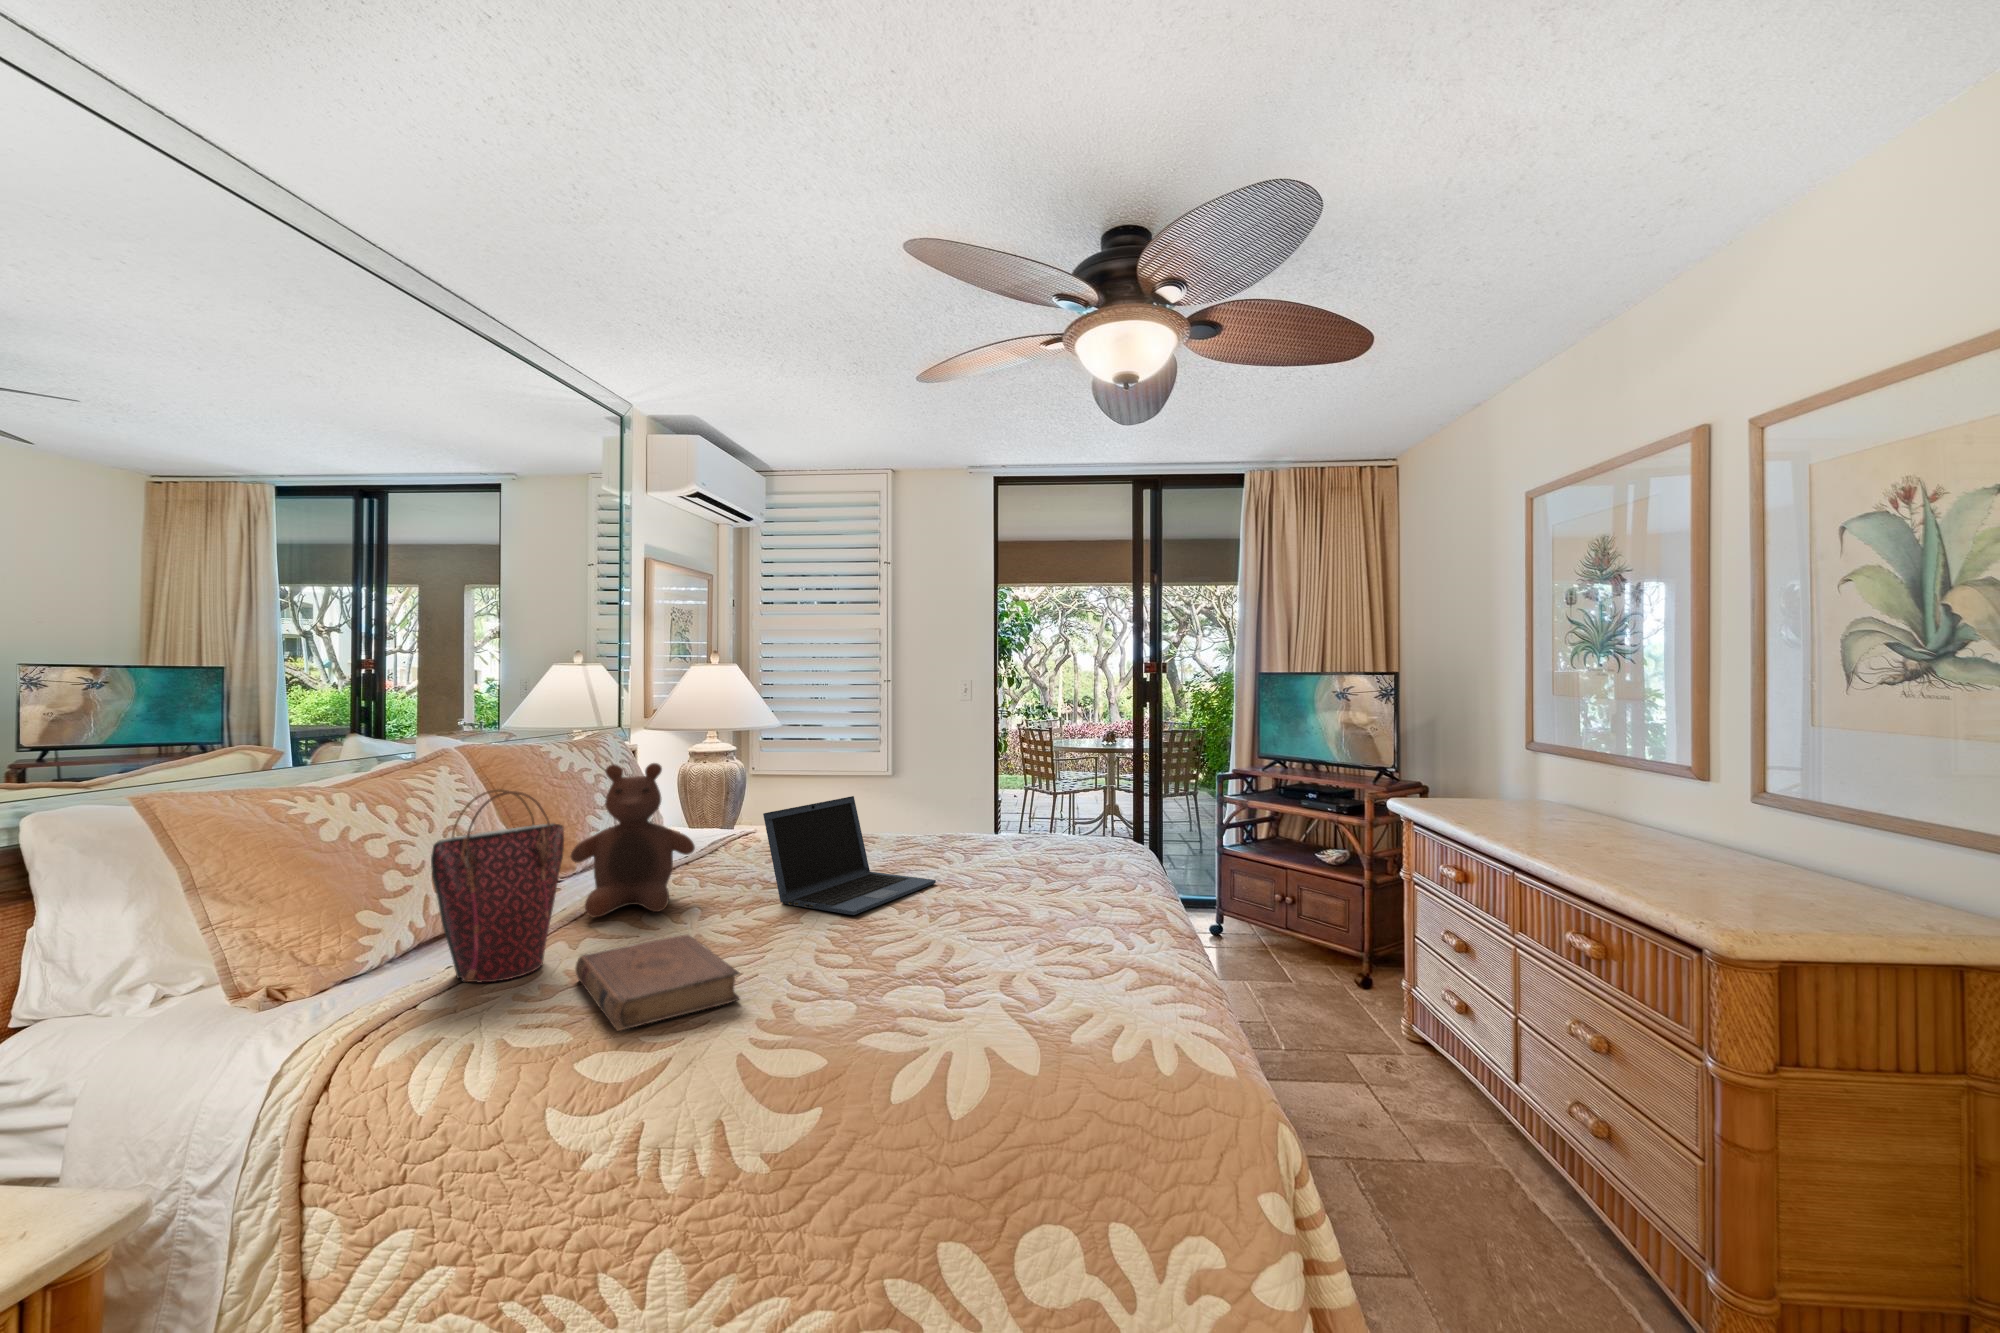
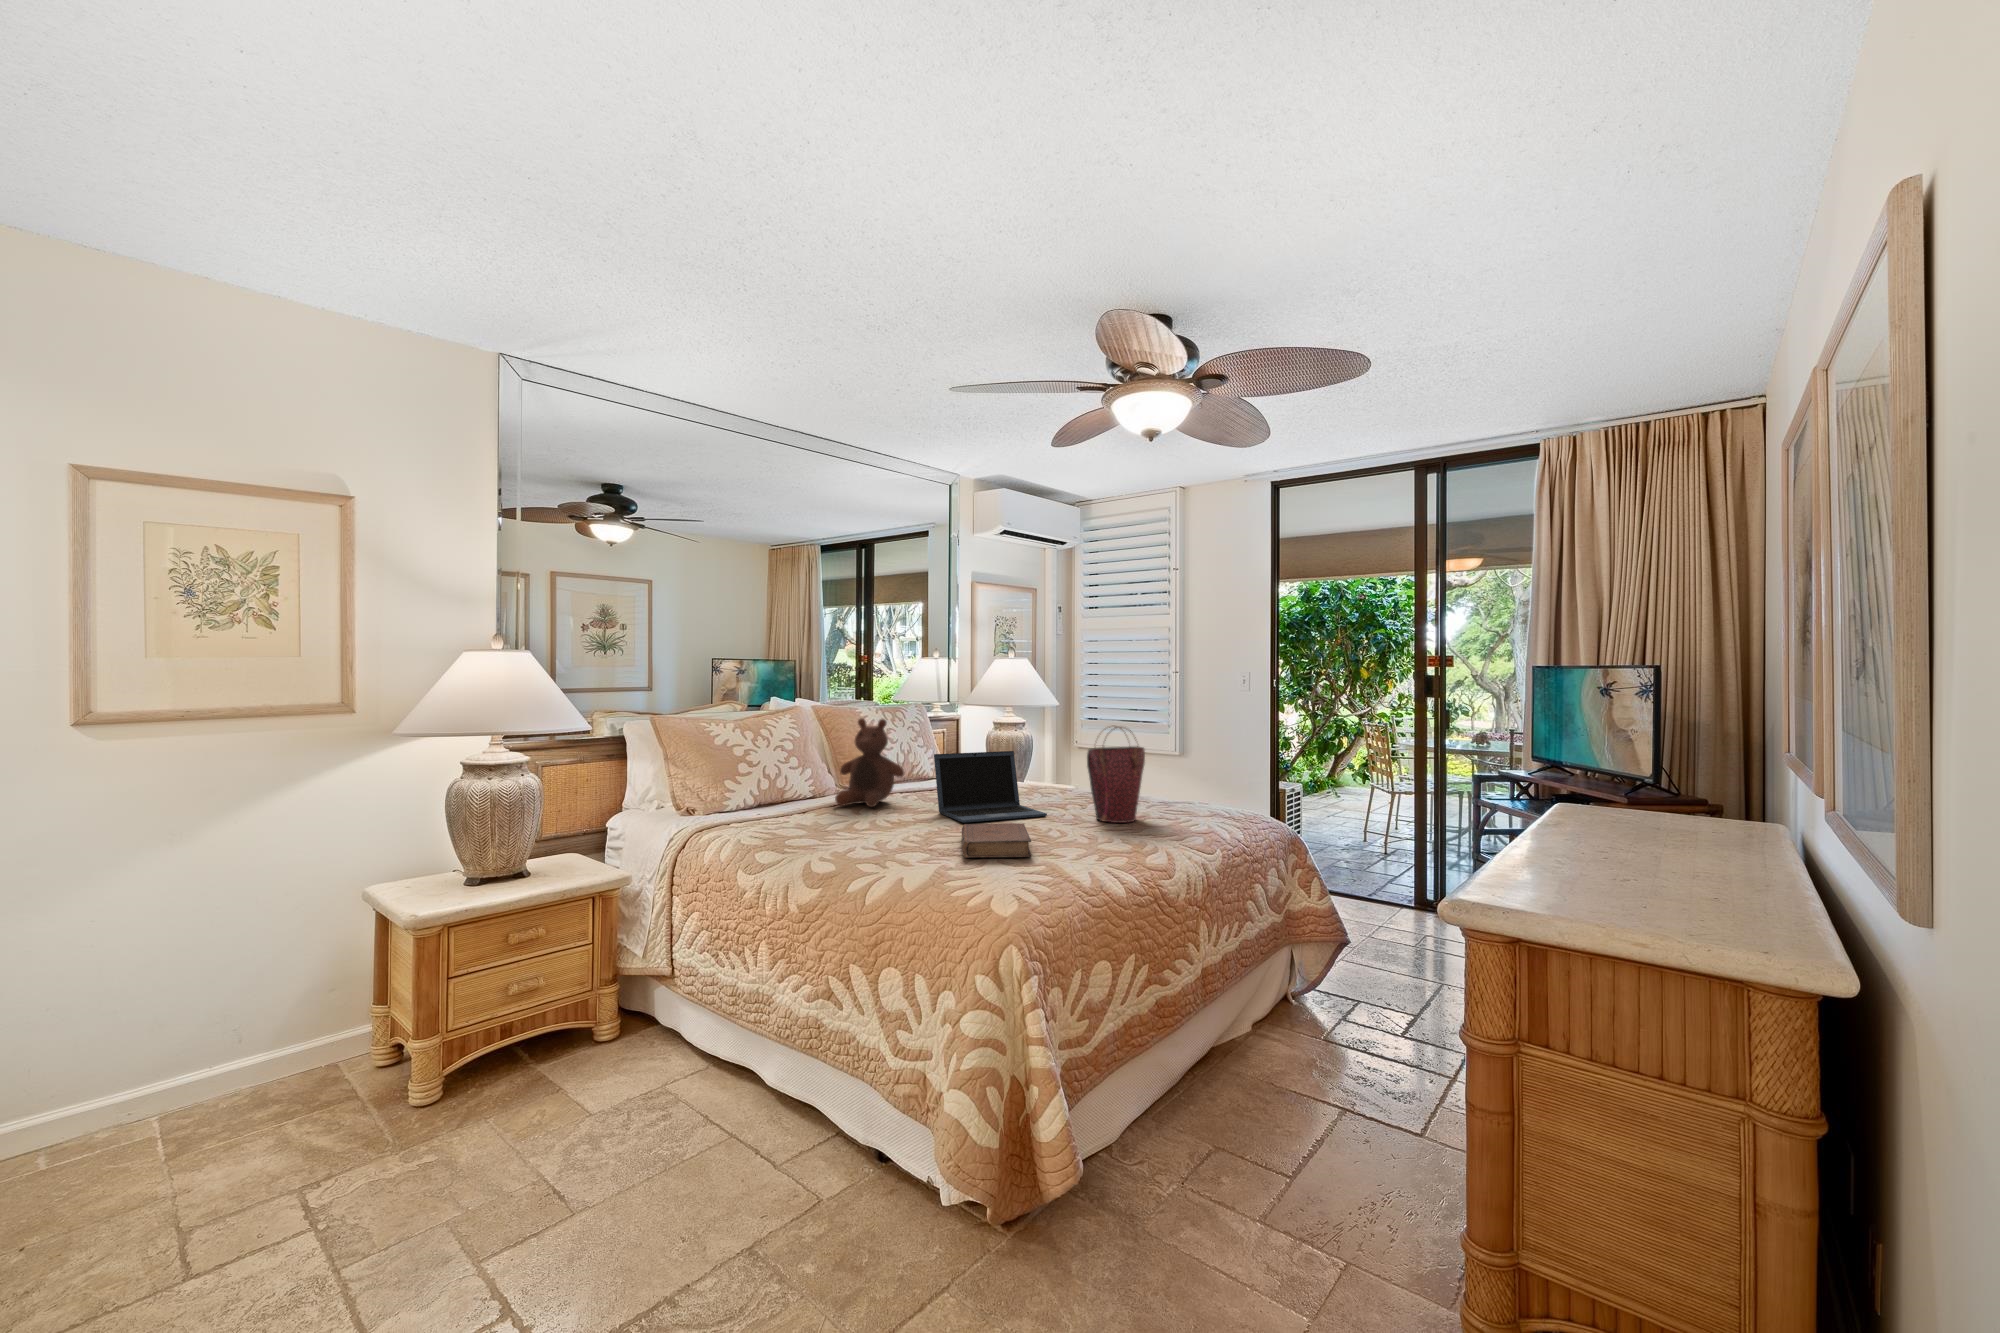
handbag: present [431,789,564,982] -> present [1087,726,1145,823]
book: present [575,935,740,1031] -> present [962,823,1031,858]

